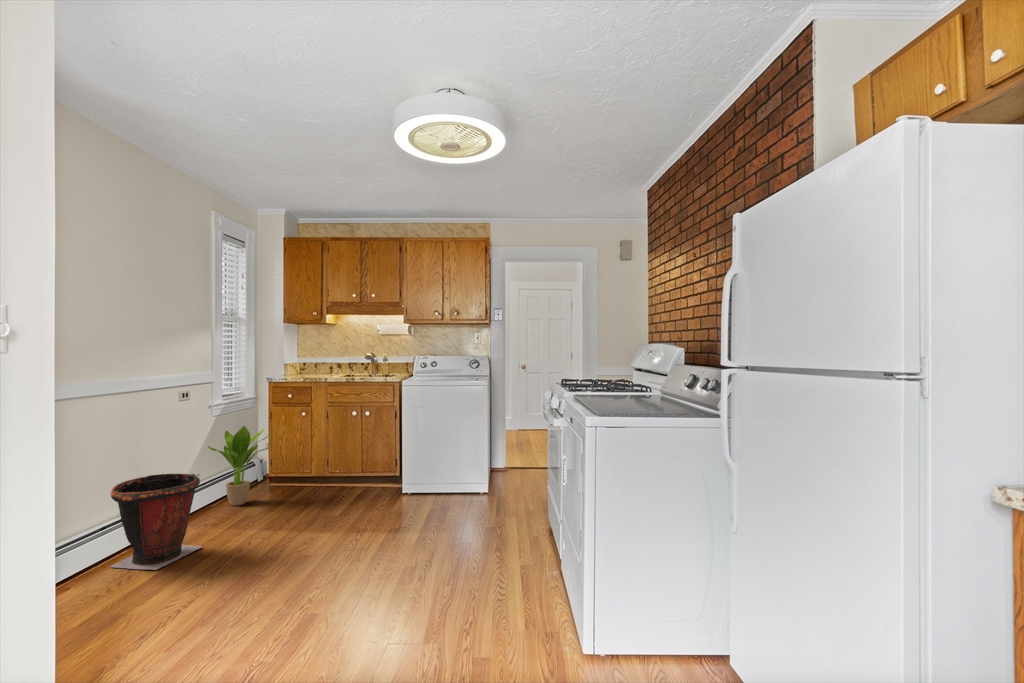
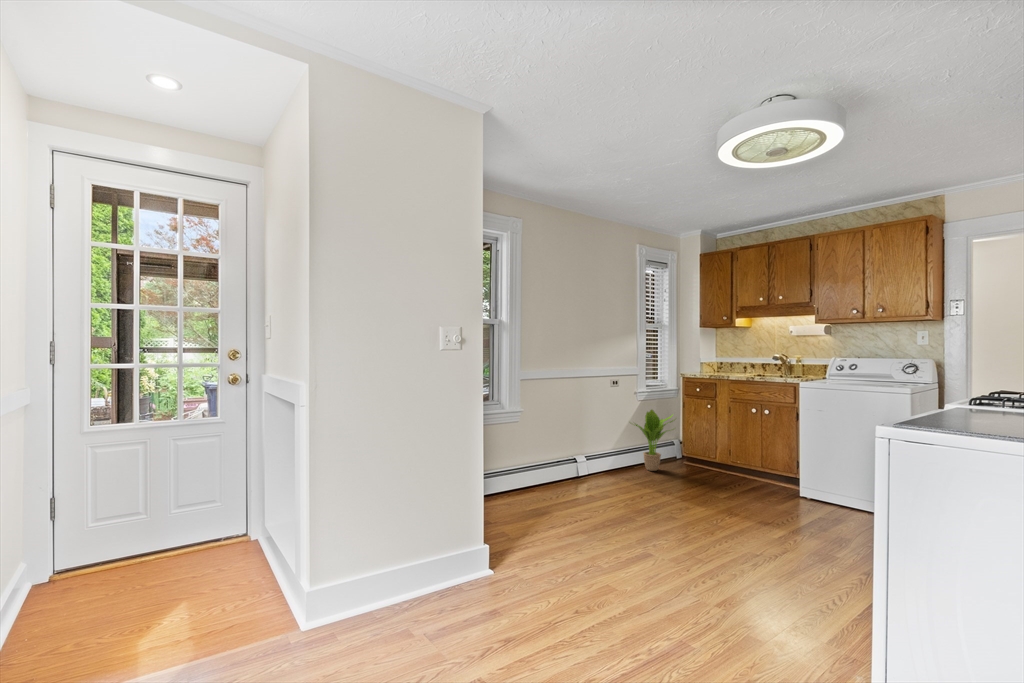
waste bin: present [110,474,202,570] -> none [555,433,609,497]

